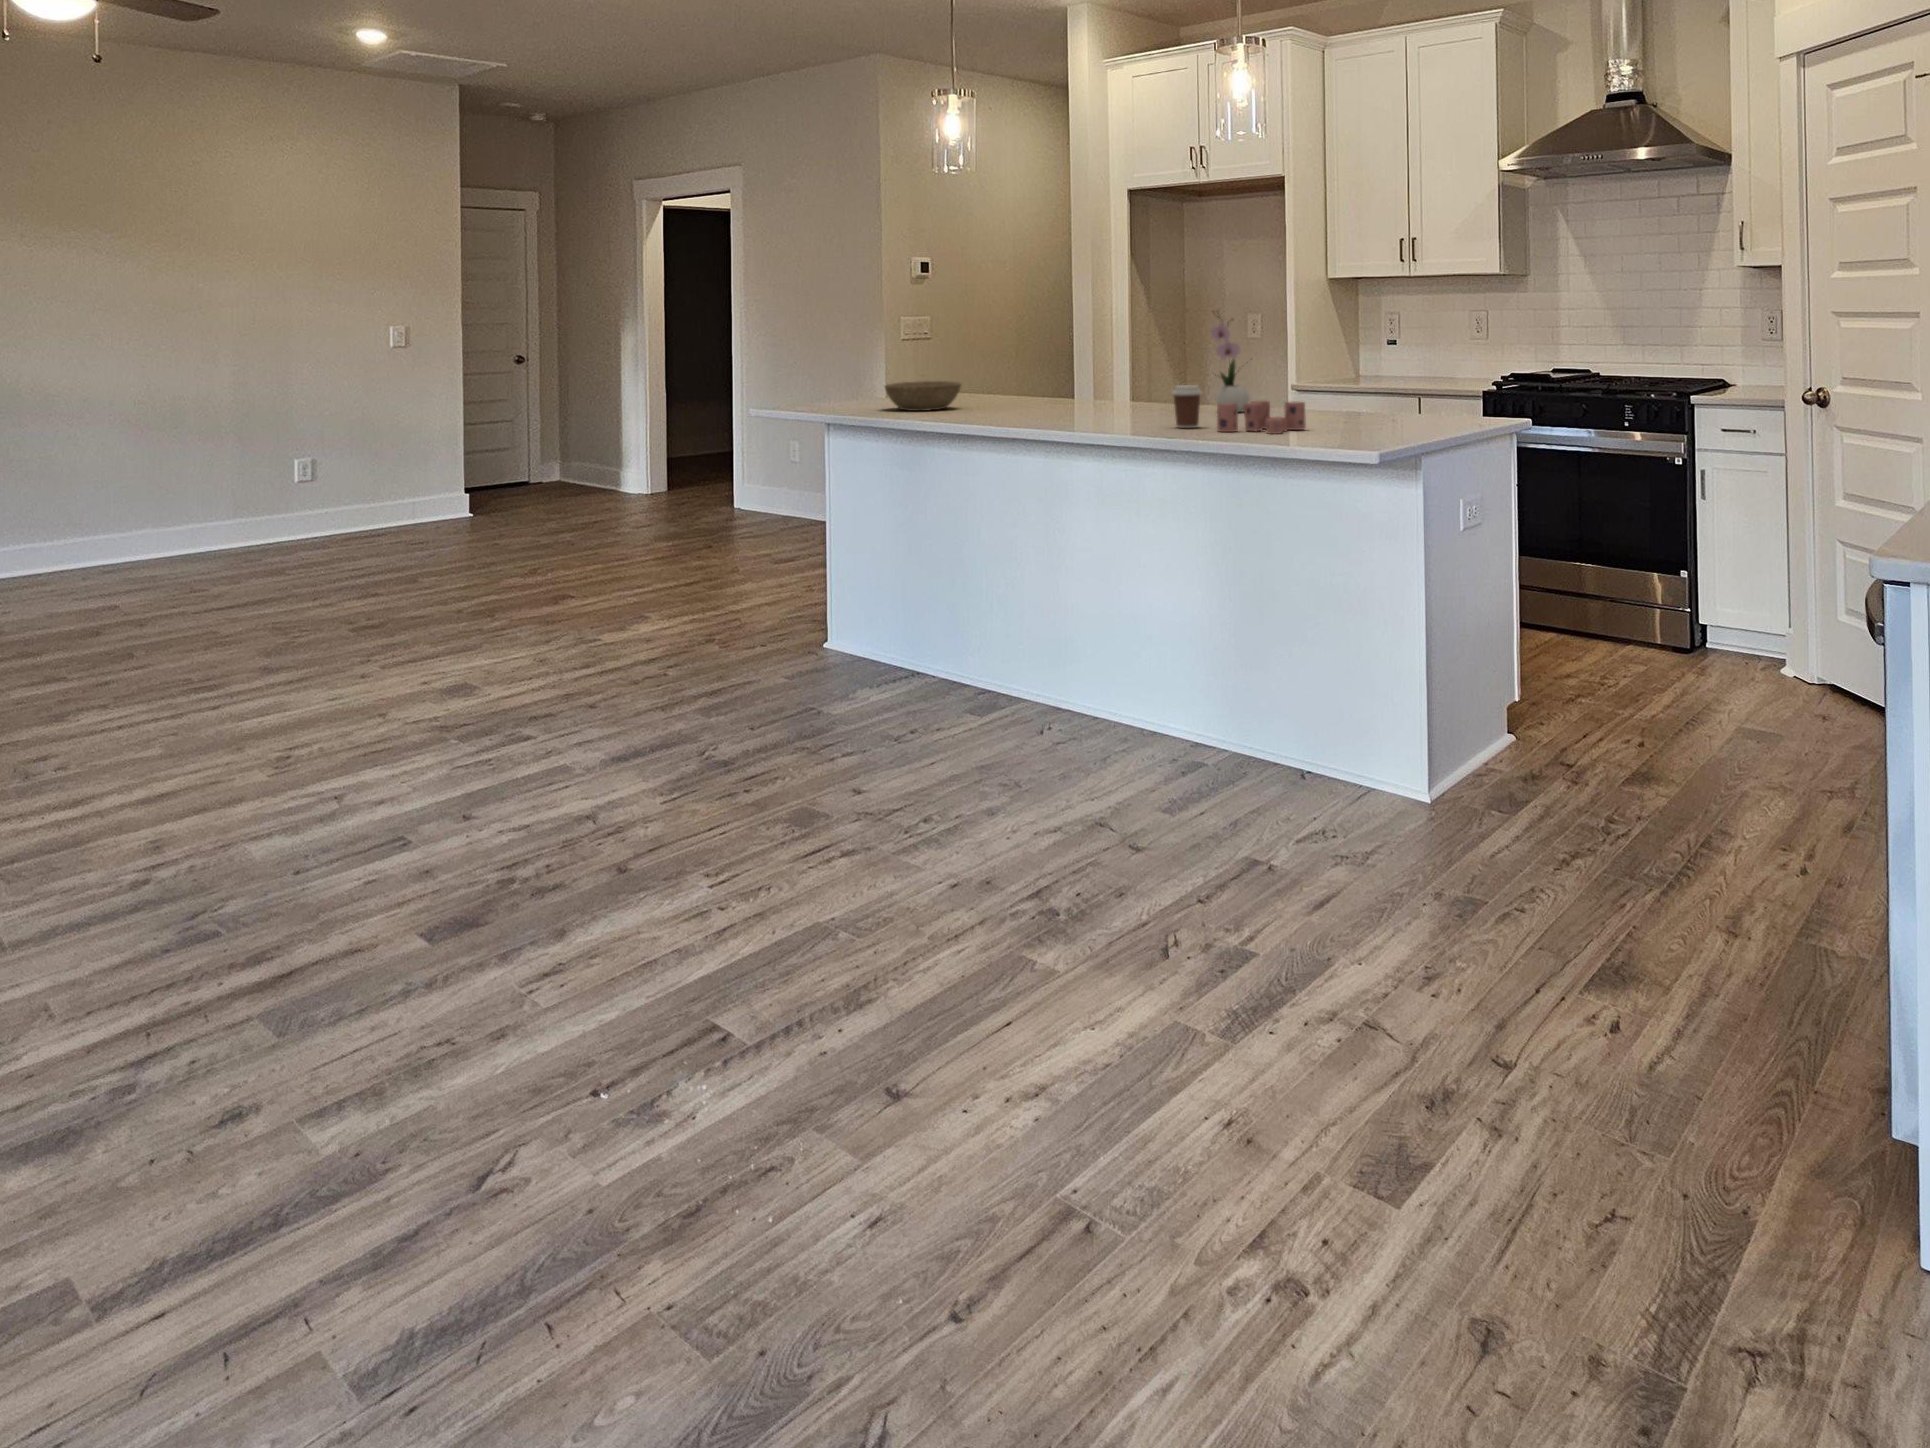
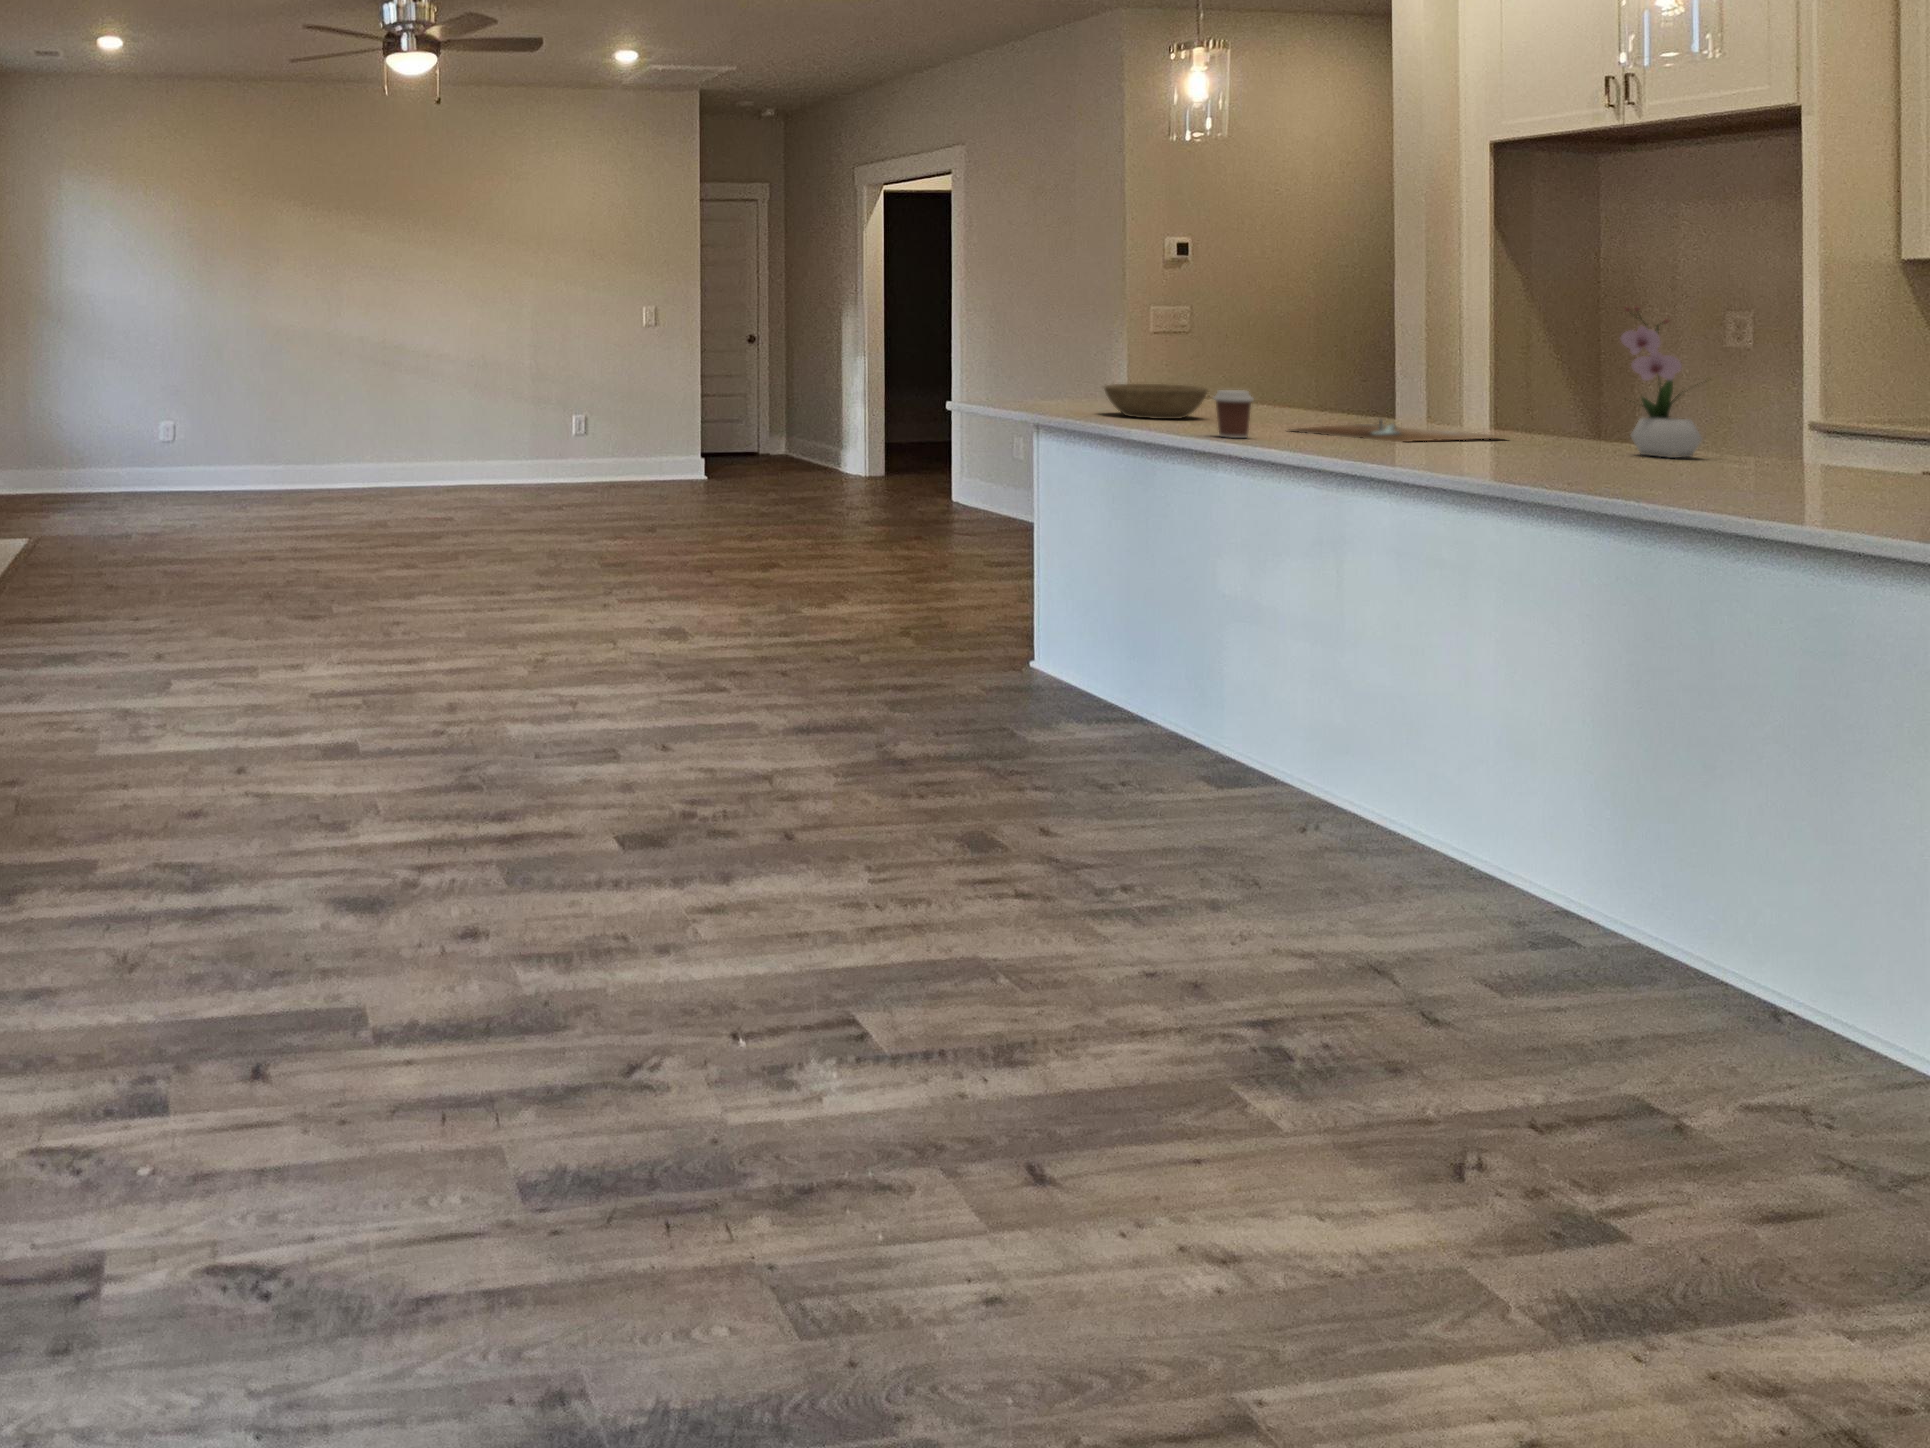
coffee cup: present [1172,385,1203,428] -> present [1214,390,1253,438]
cutting board: none [1018,398,1151,415] -> present [1289,420,1500,442]
candle: present [1217,401,1306,434] -> none [1613,444,1803,497]

